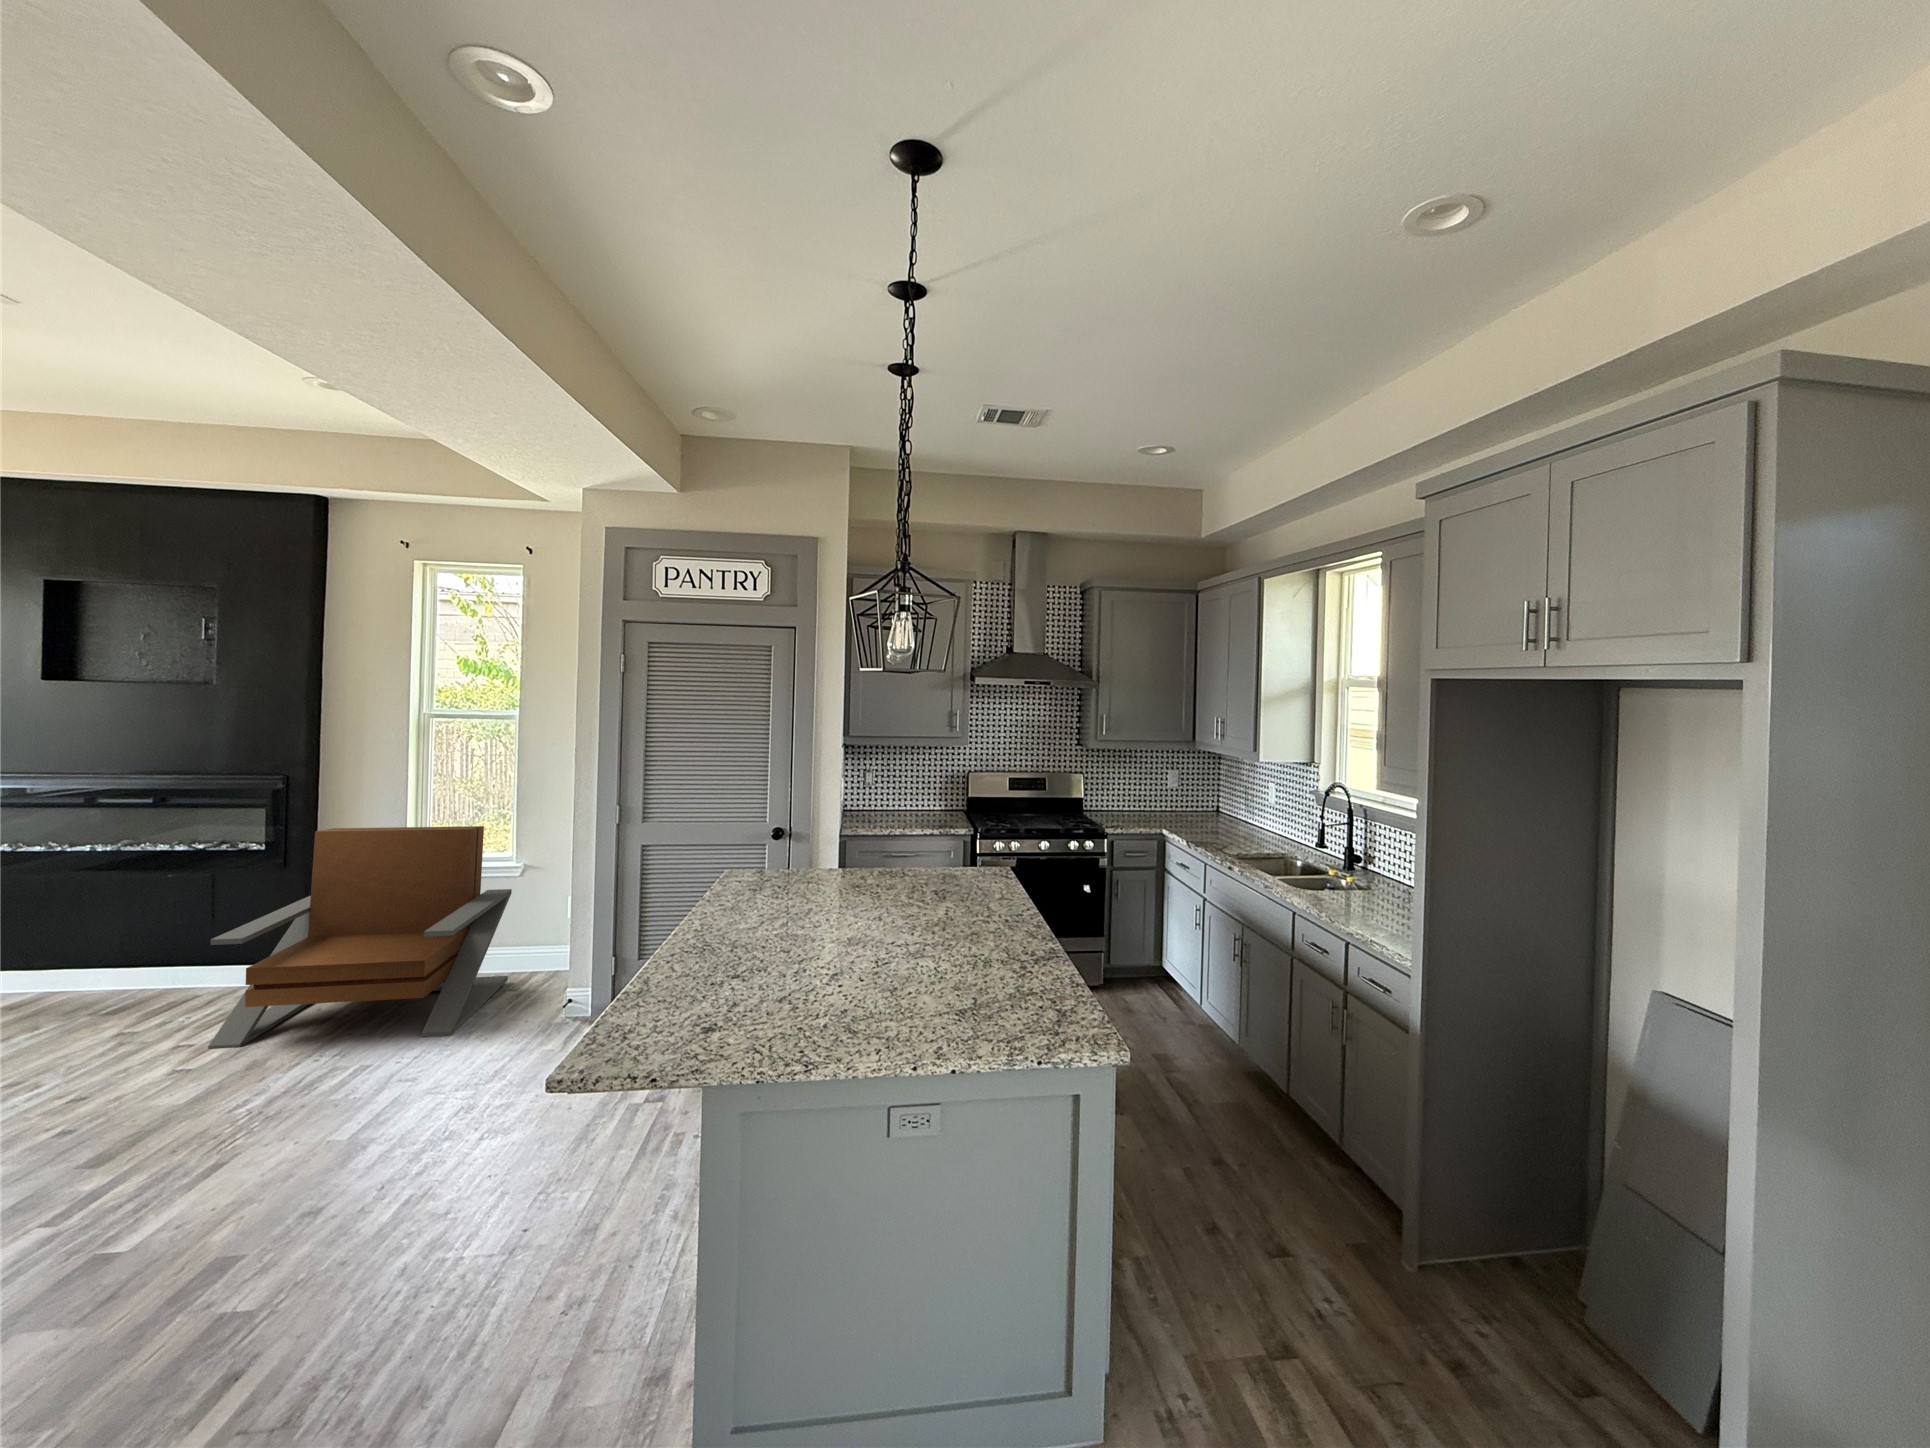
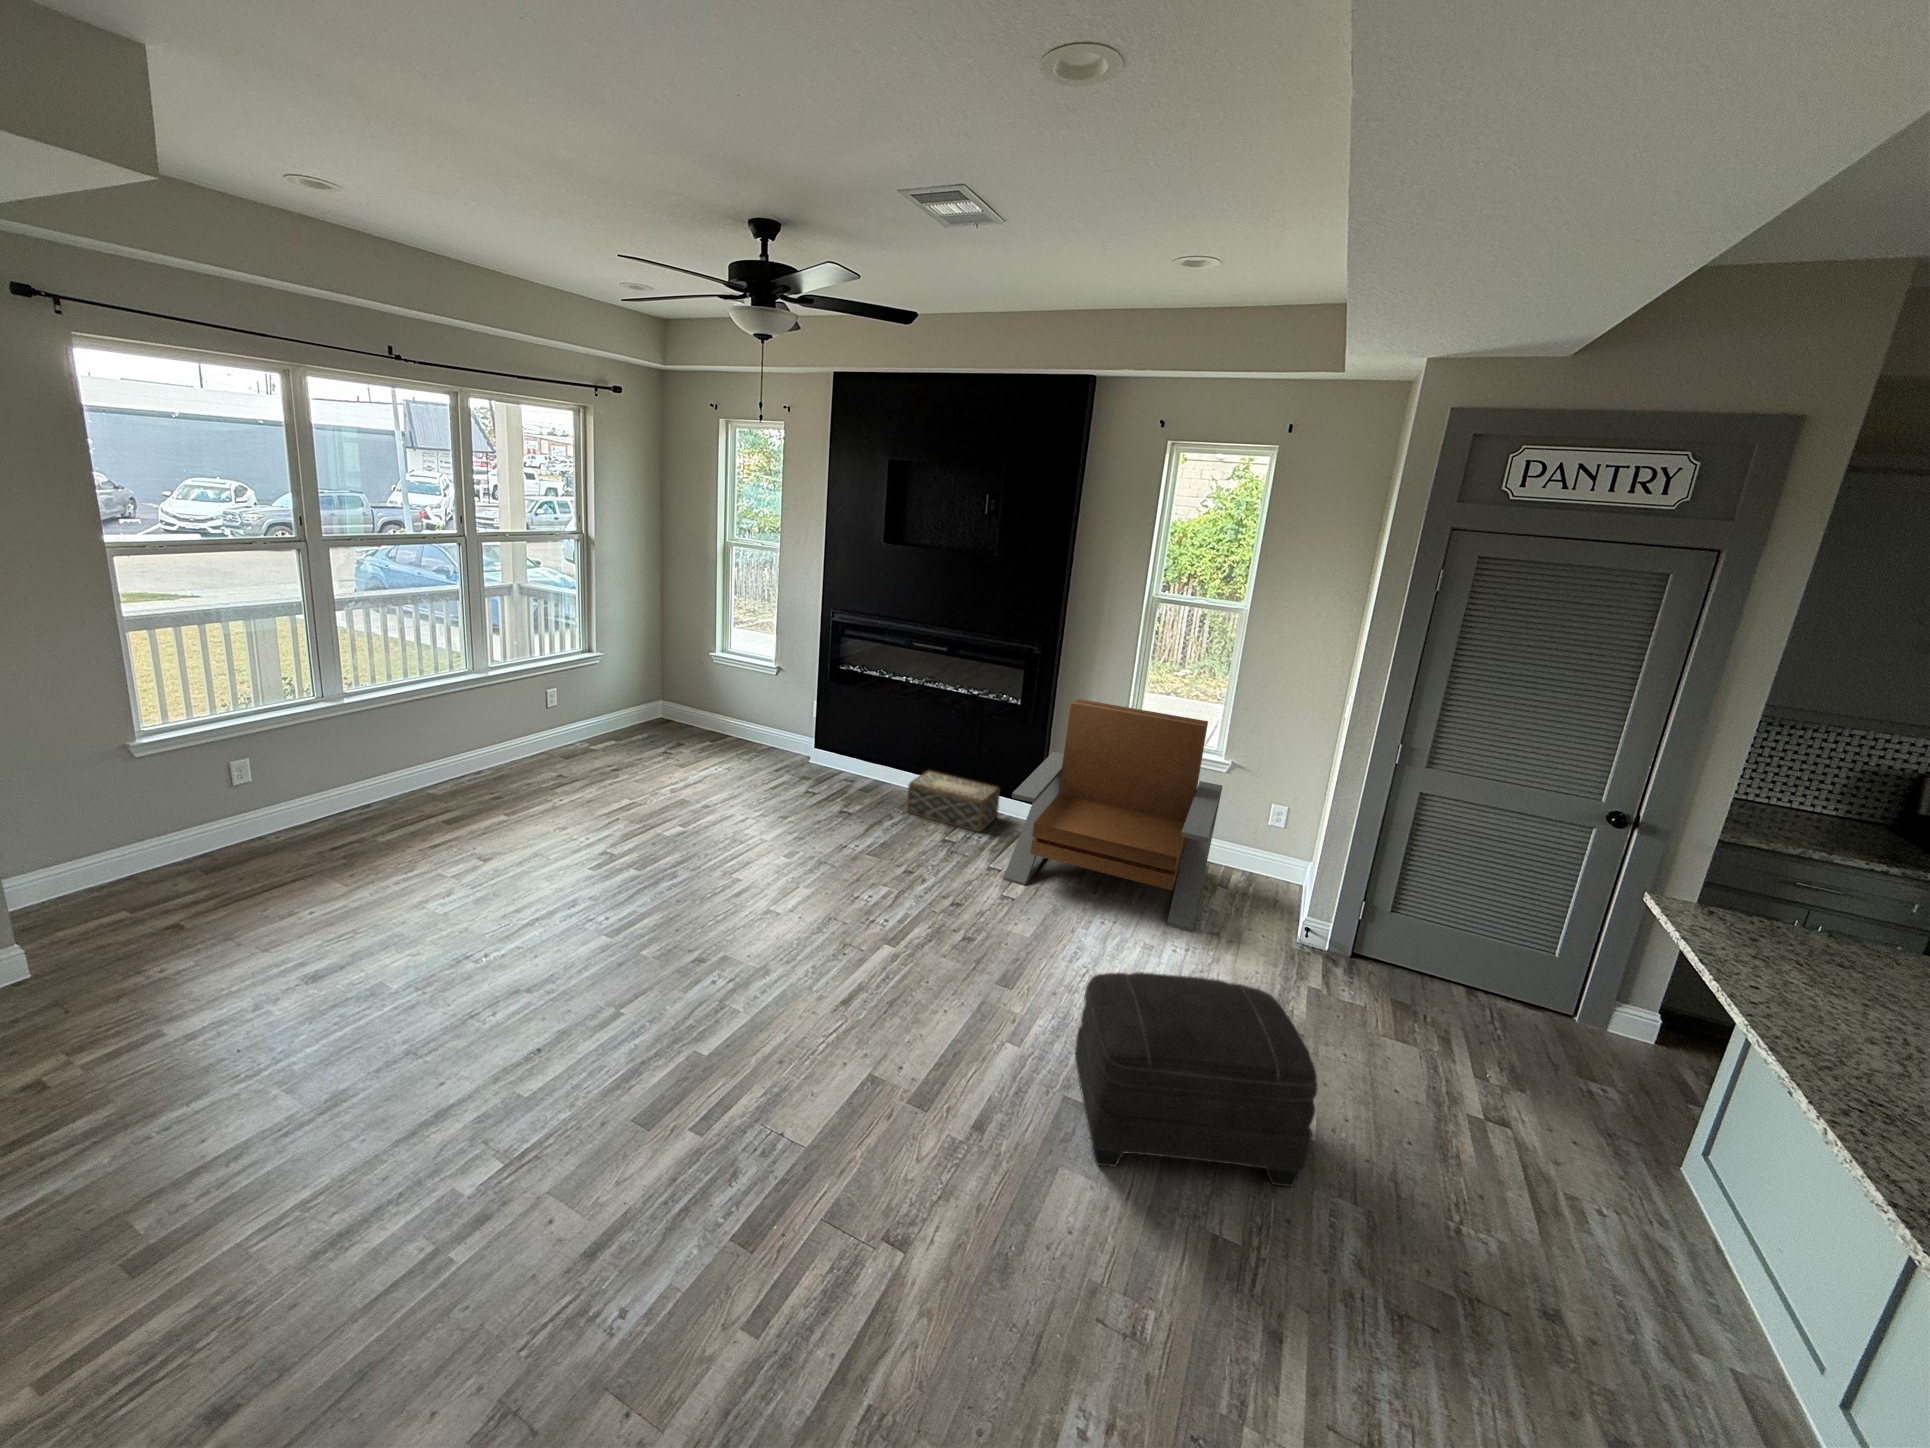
woven basket: none [83,953,243,1017] -> present [907,771,1000,832]
ottoman: none [151,1031,433,1269] -> present [1075,972,1318,1187]

